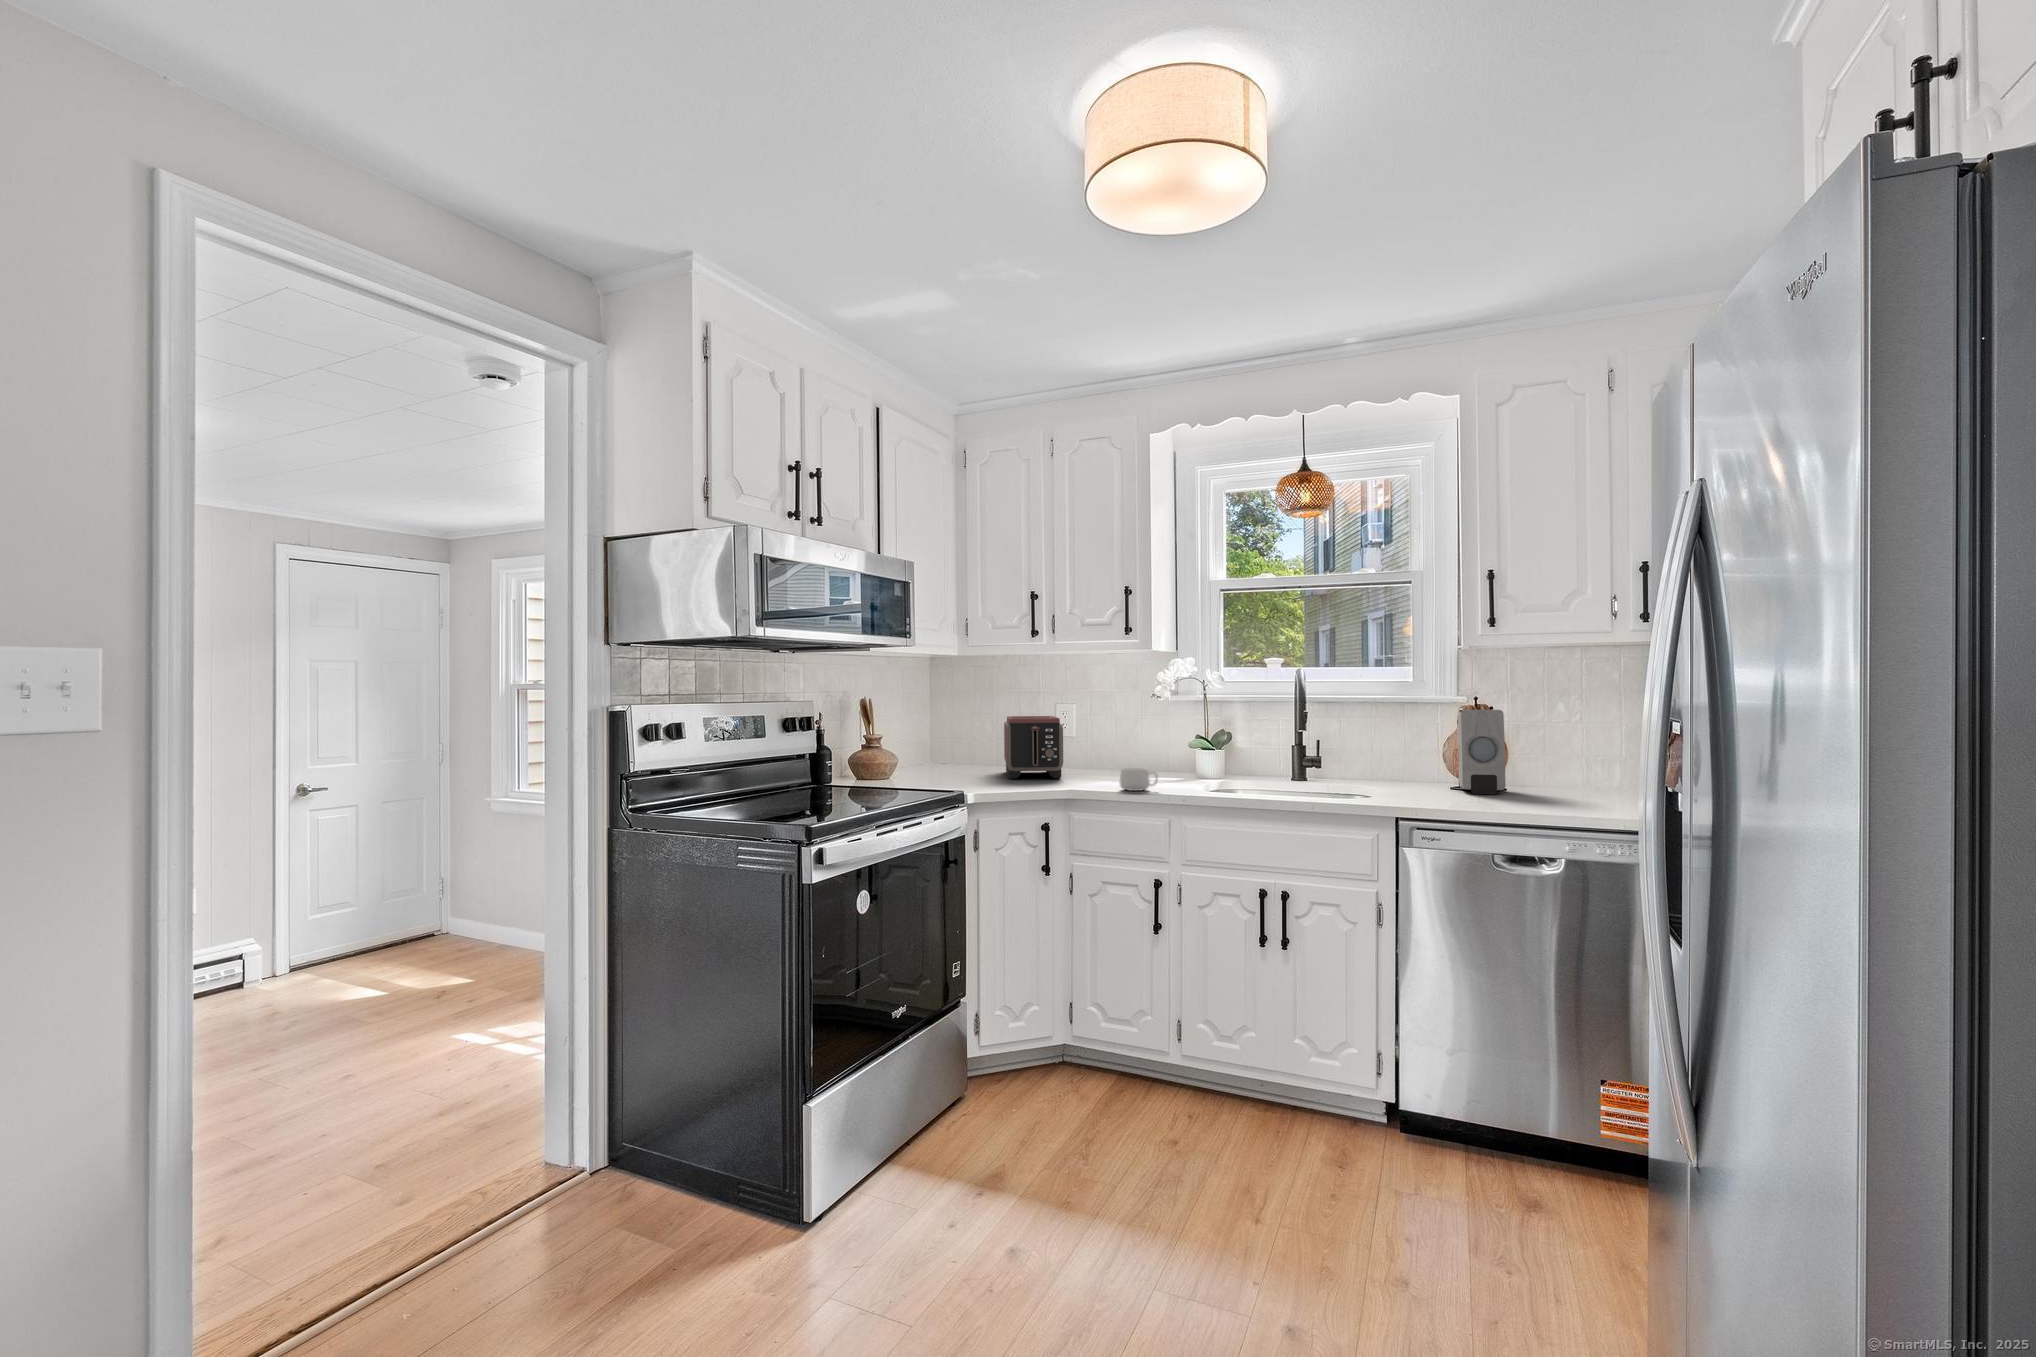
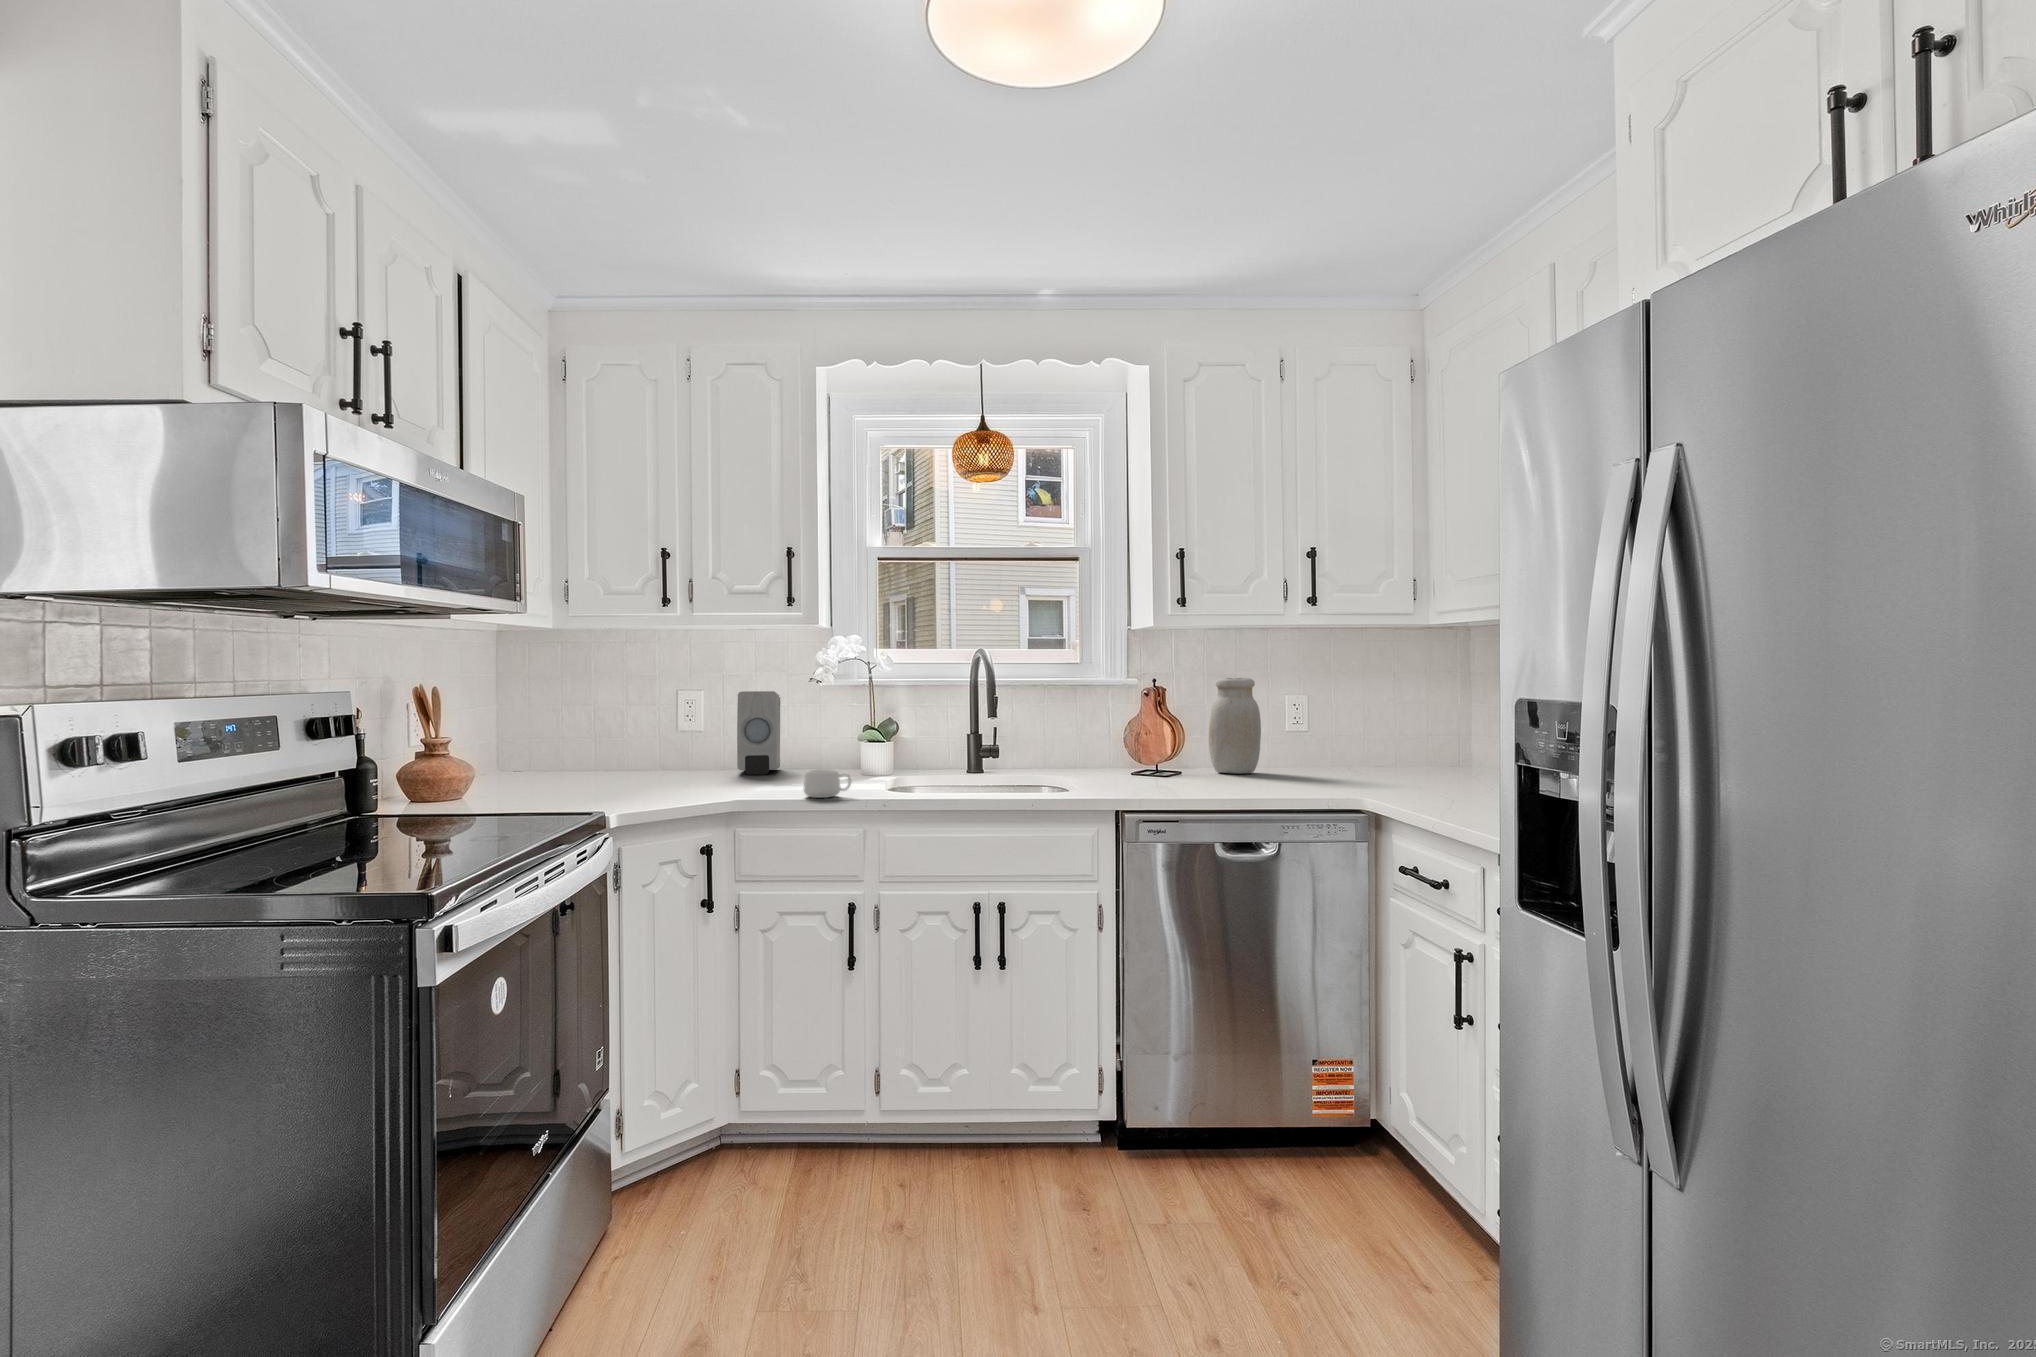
jar: none [1541,693,1600,792] -> present [1209,678,1261,774]
soap dispenser: present [1457,710,1505,794] -> present [737,691,780,775]
toaster: present [1004,716,1063,779] -> none [619,707,713,790]

